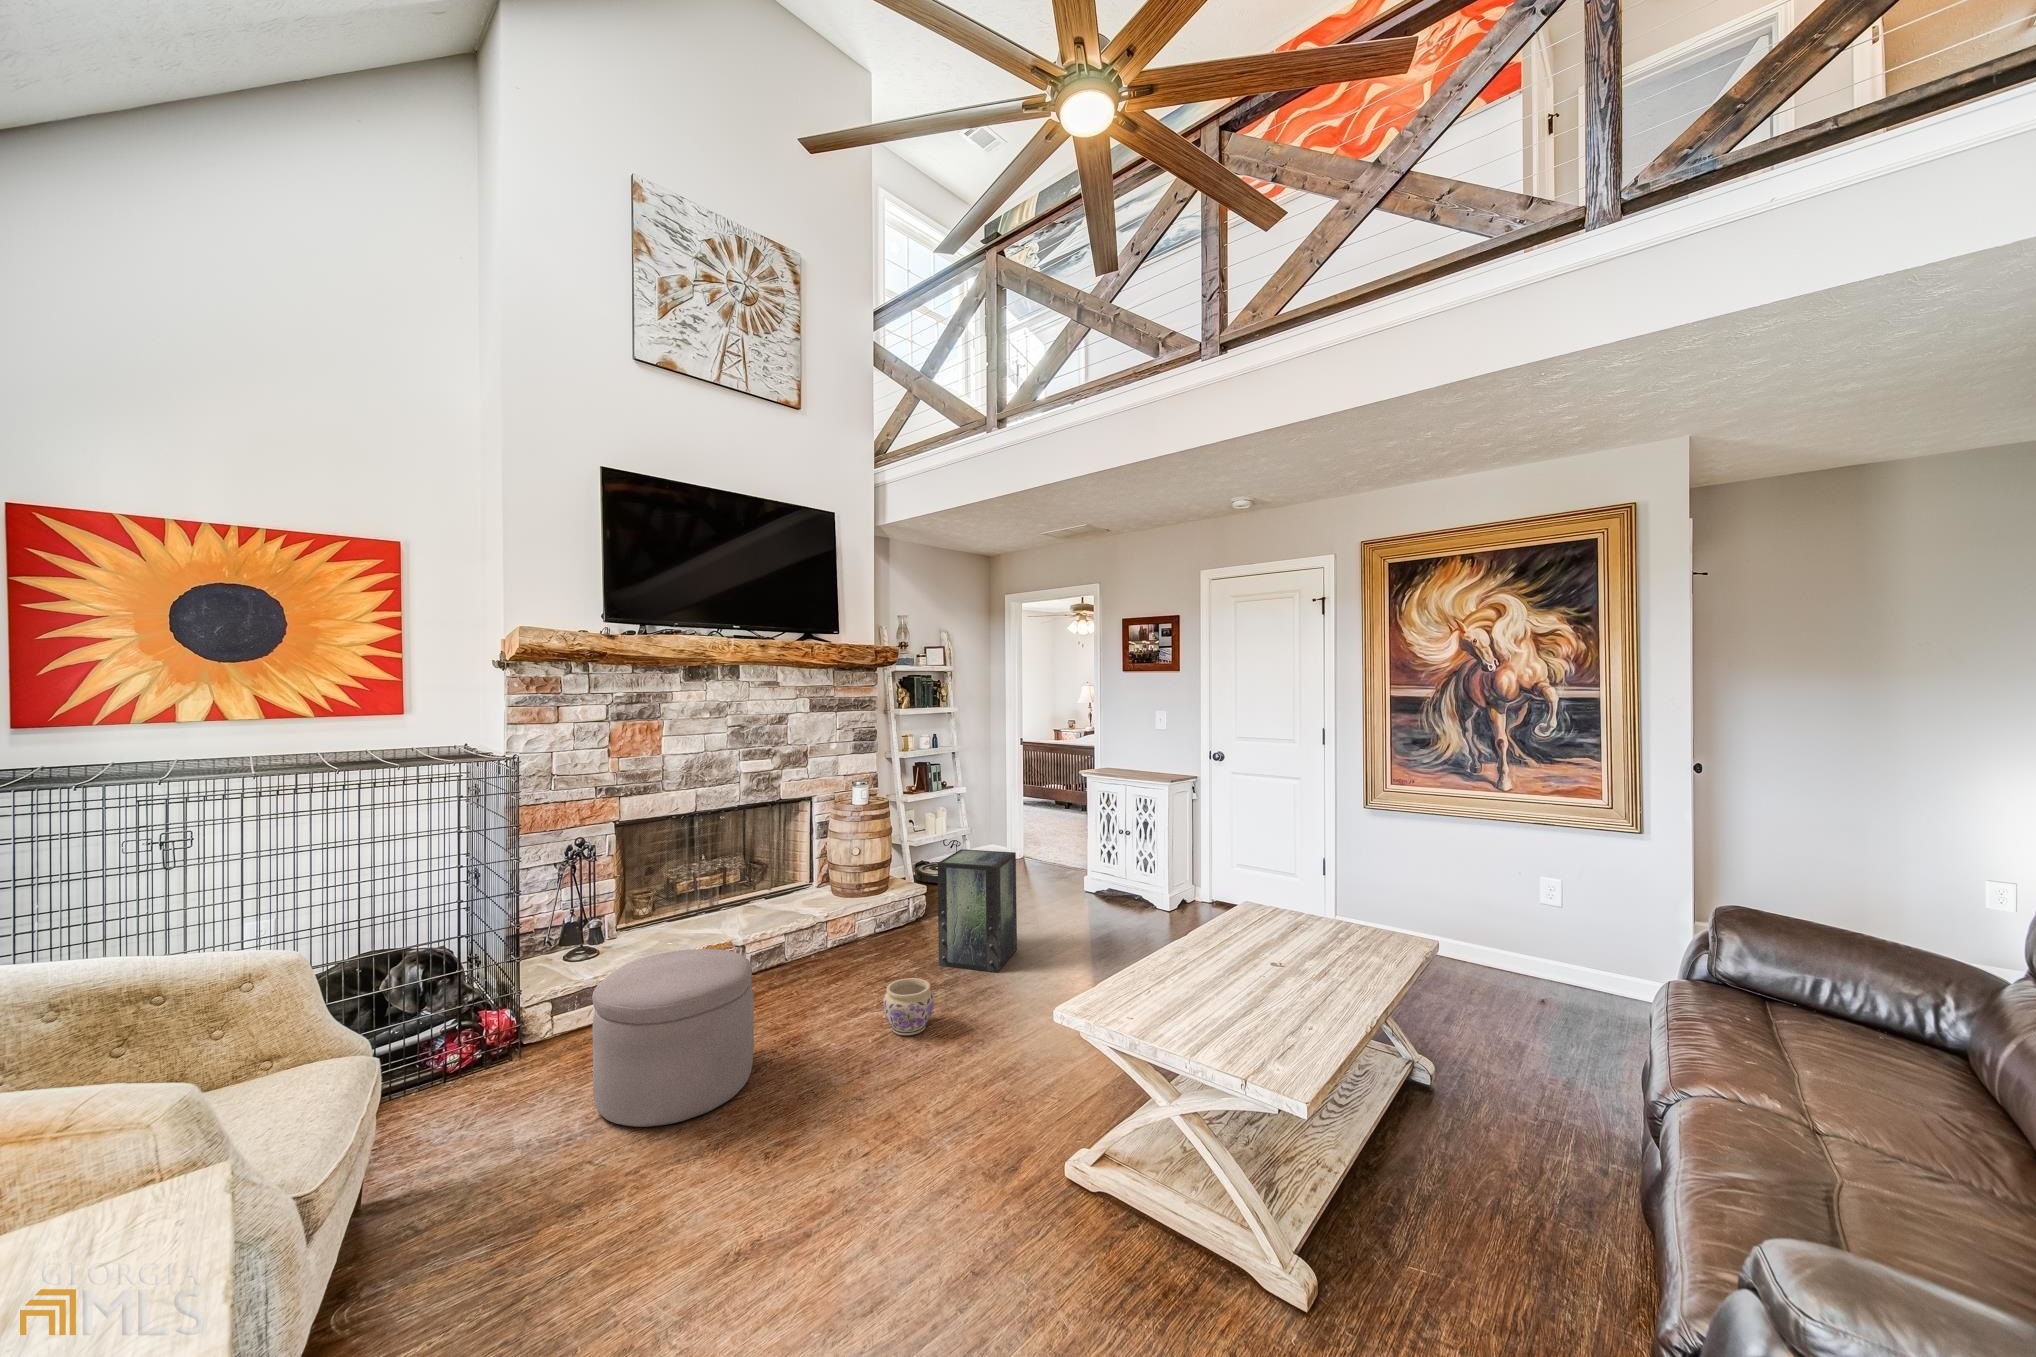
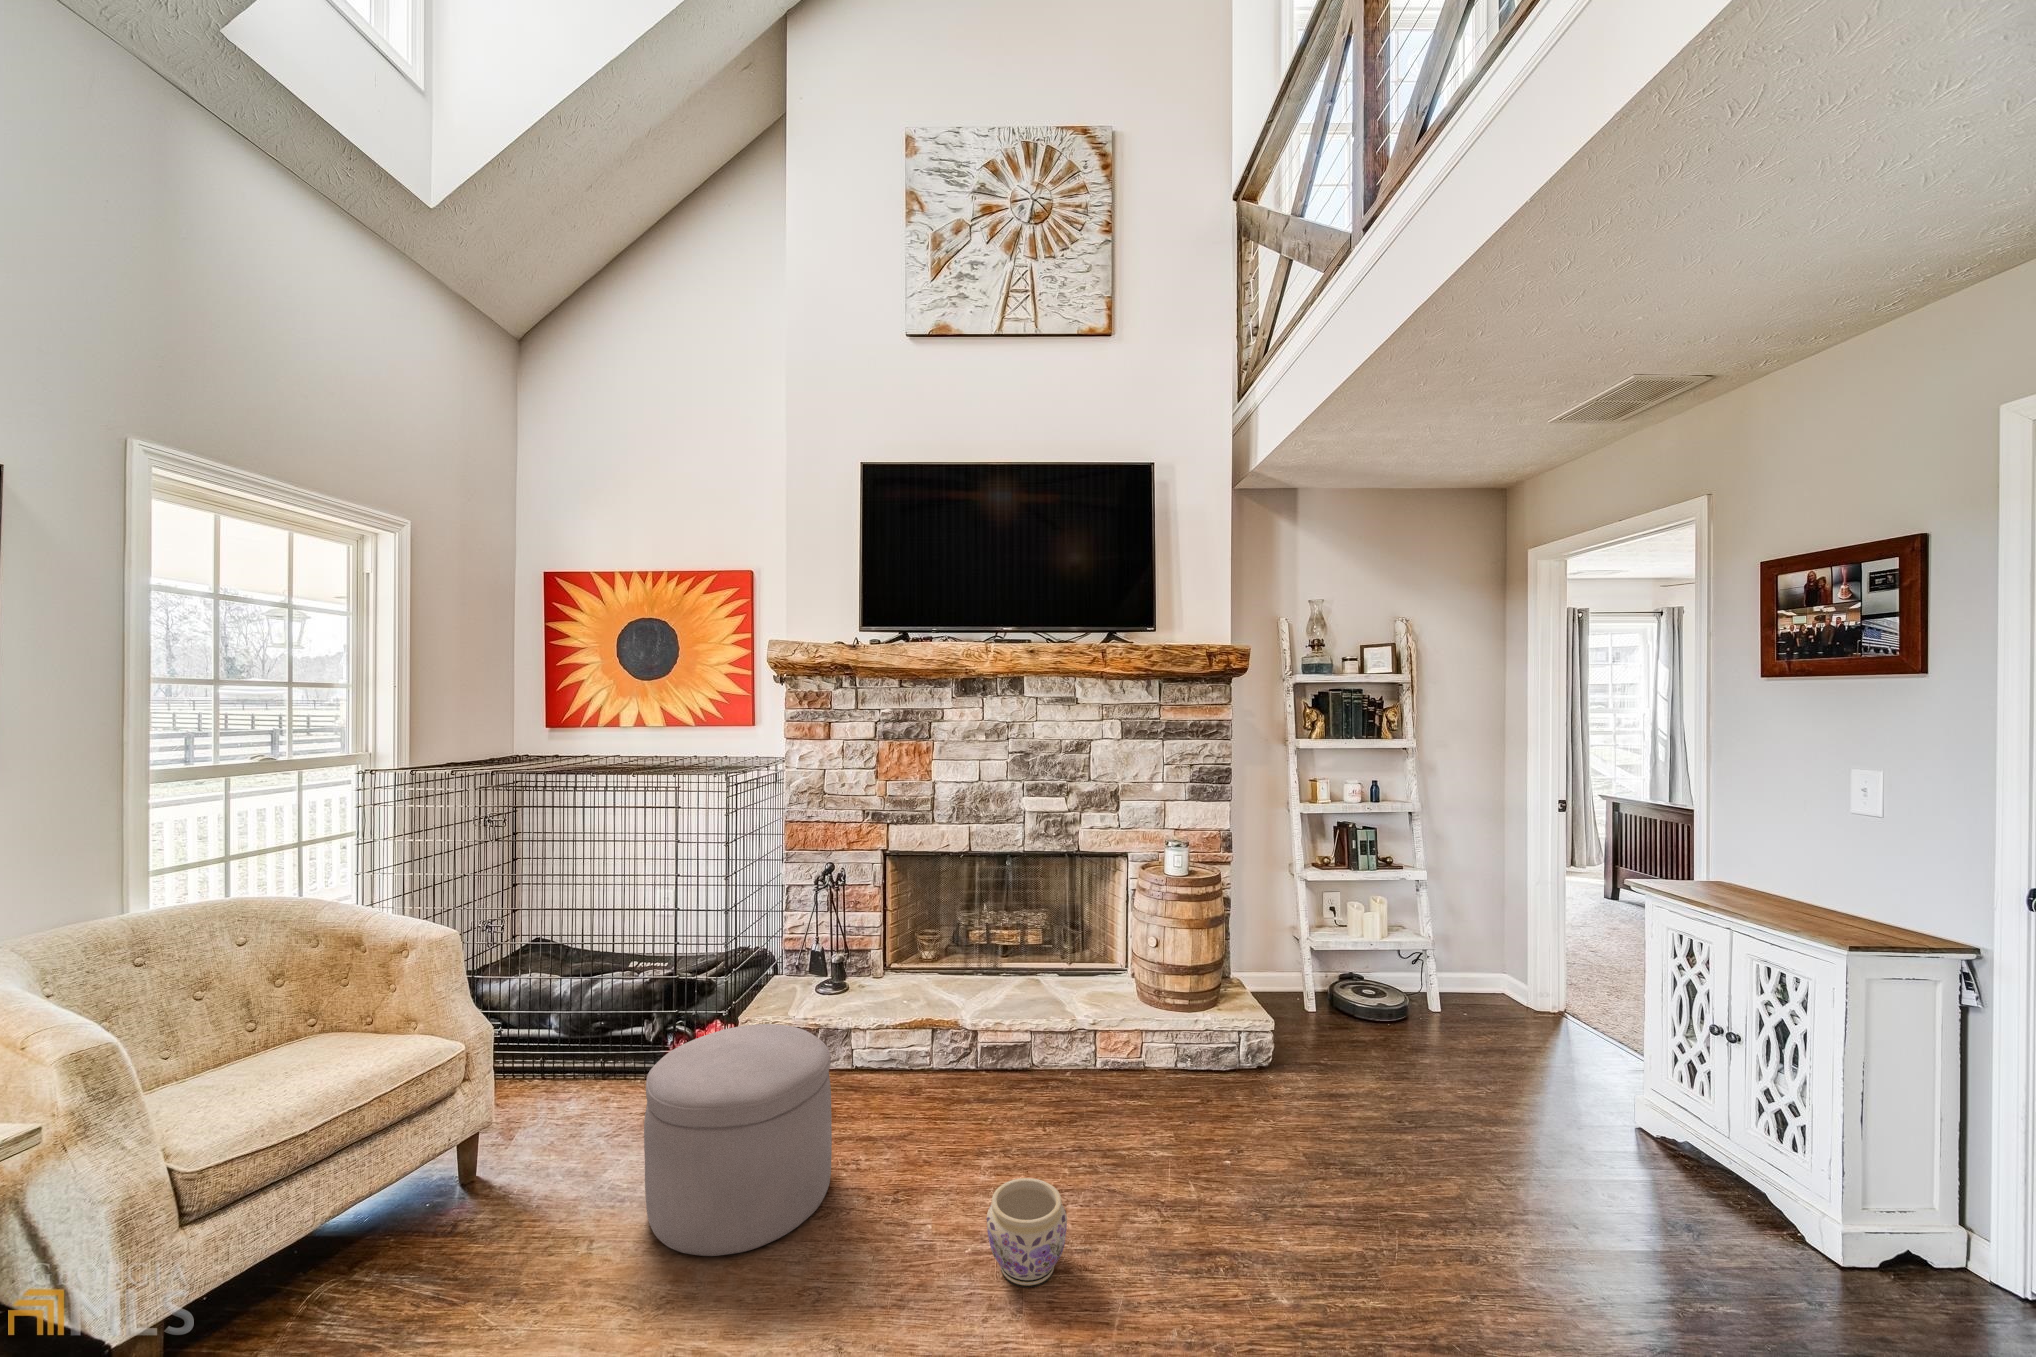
storage box: present [938,849,1017,972] -> none [1196,983,1355,1231]

